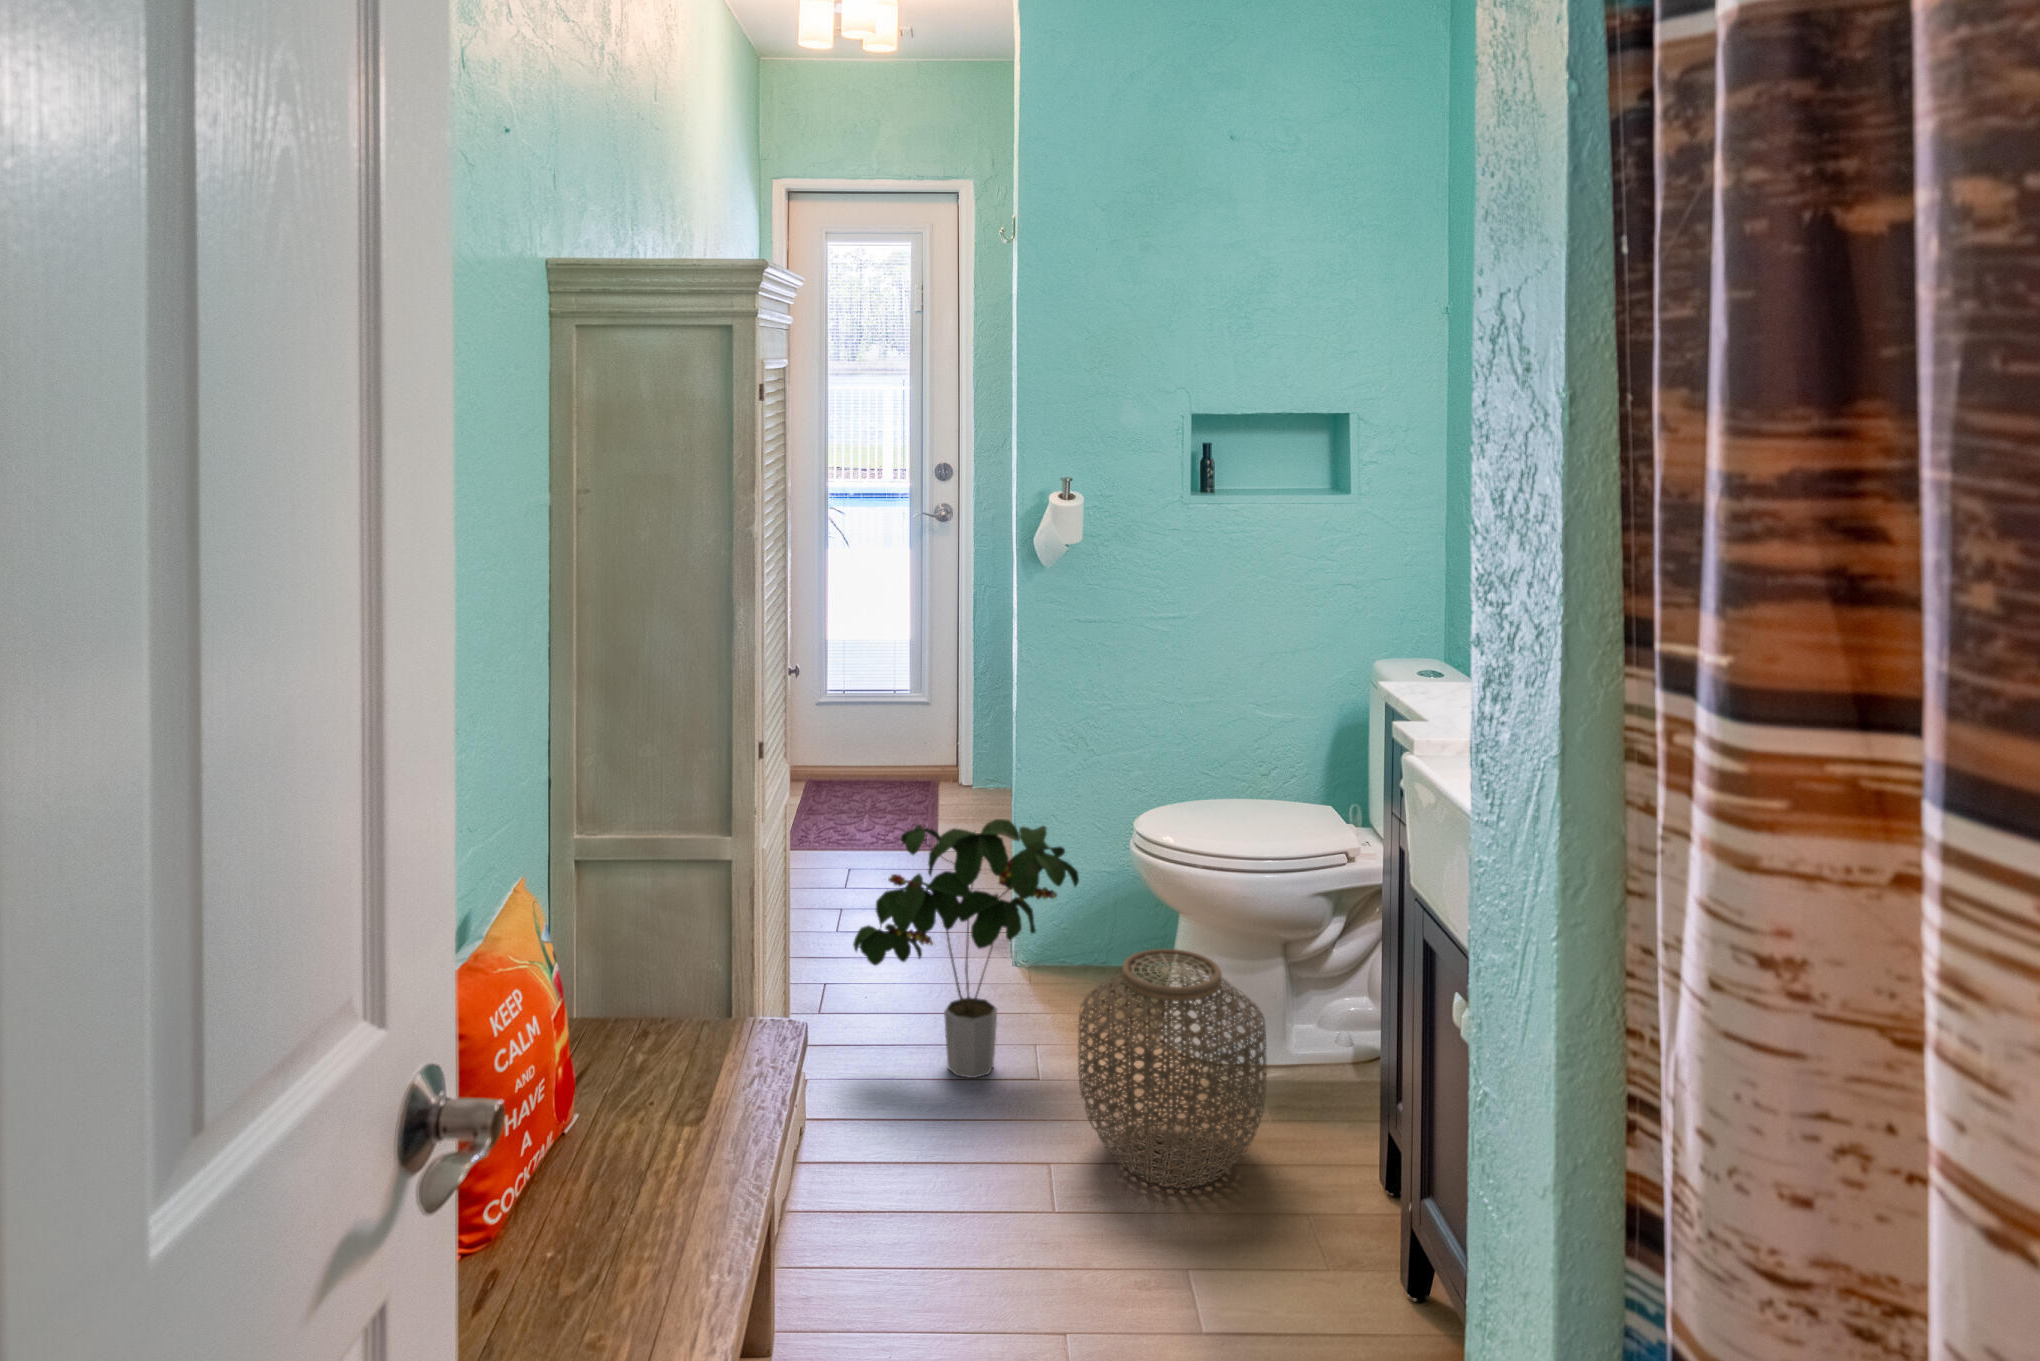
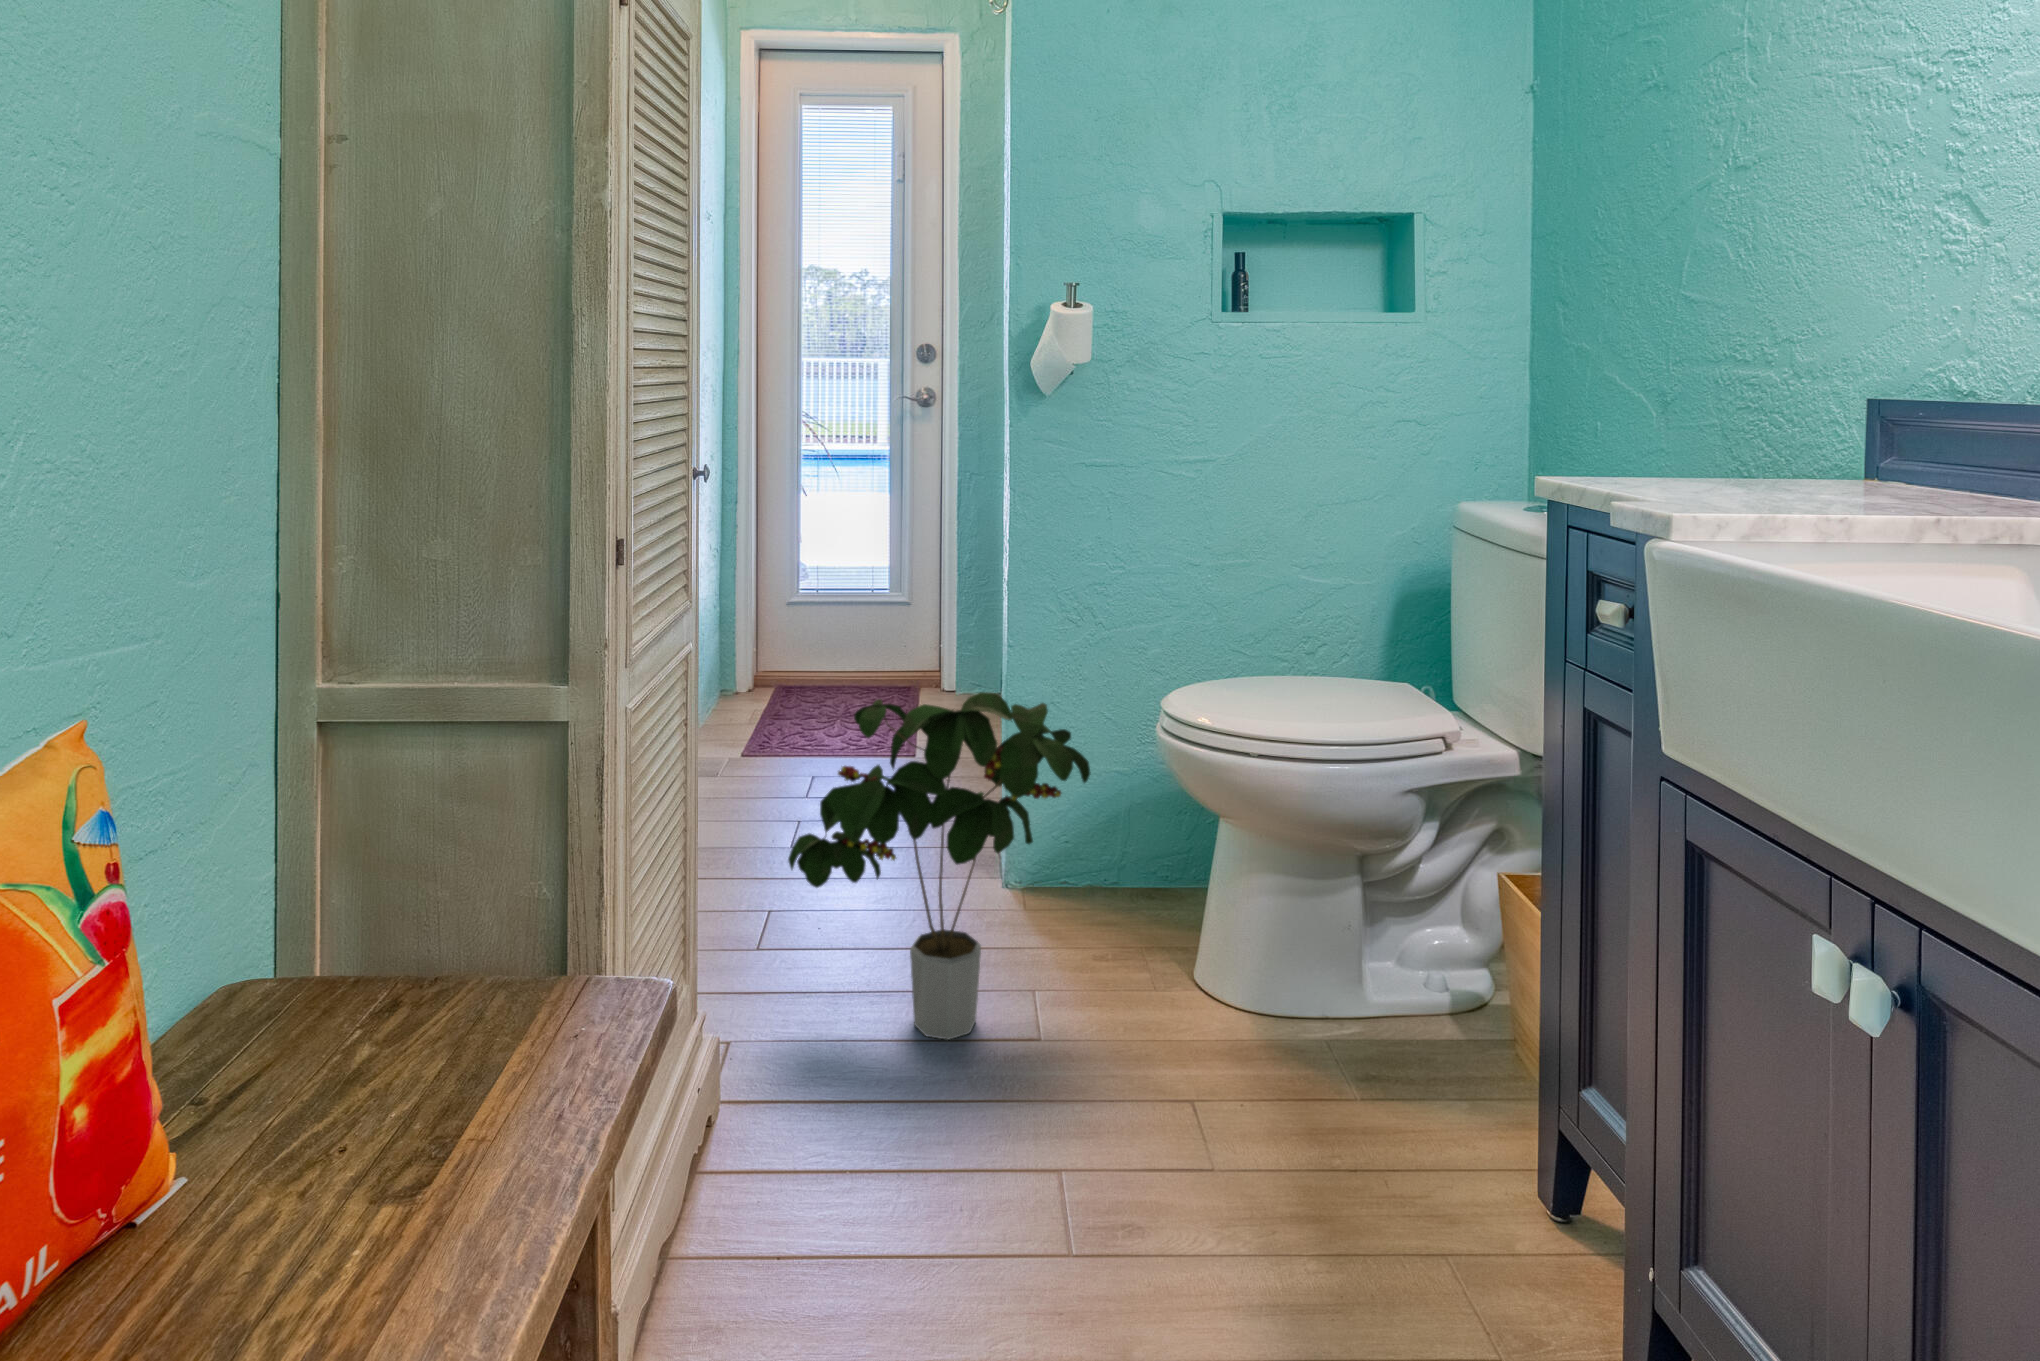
woven basket: present [1078,949,1266,1187] -> none [1098,864,1373,1219]

